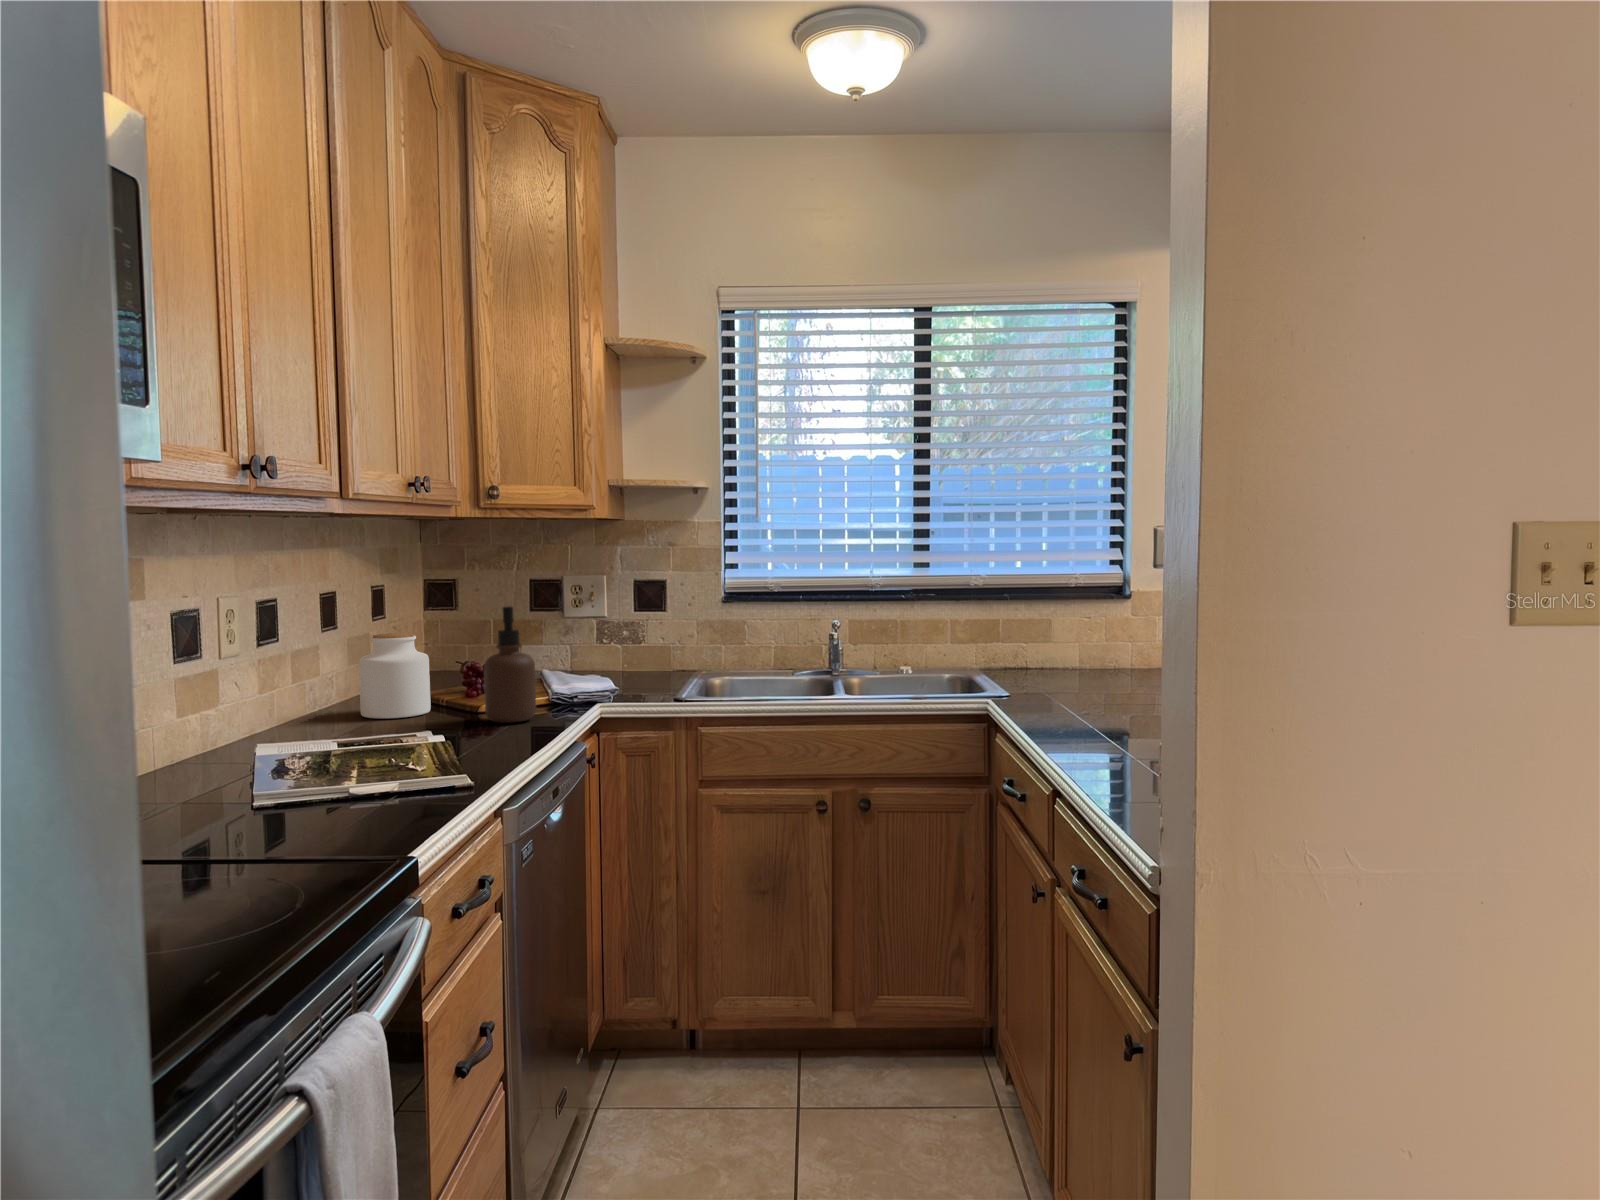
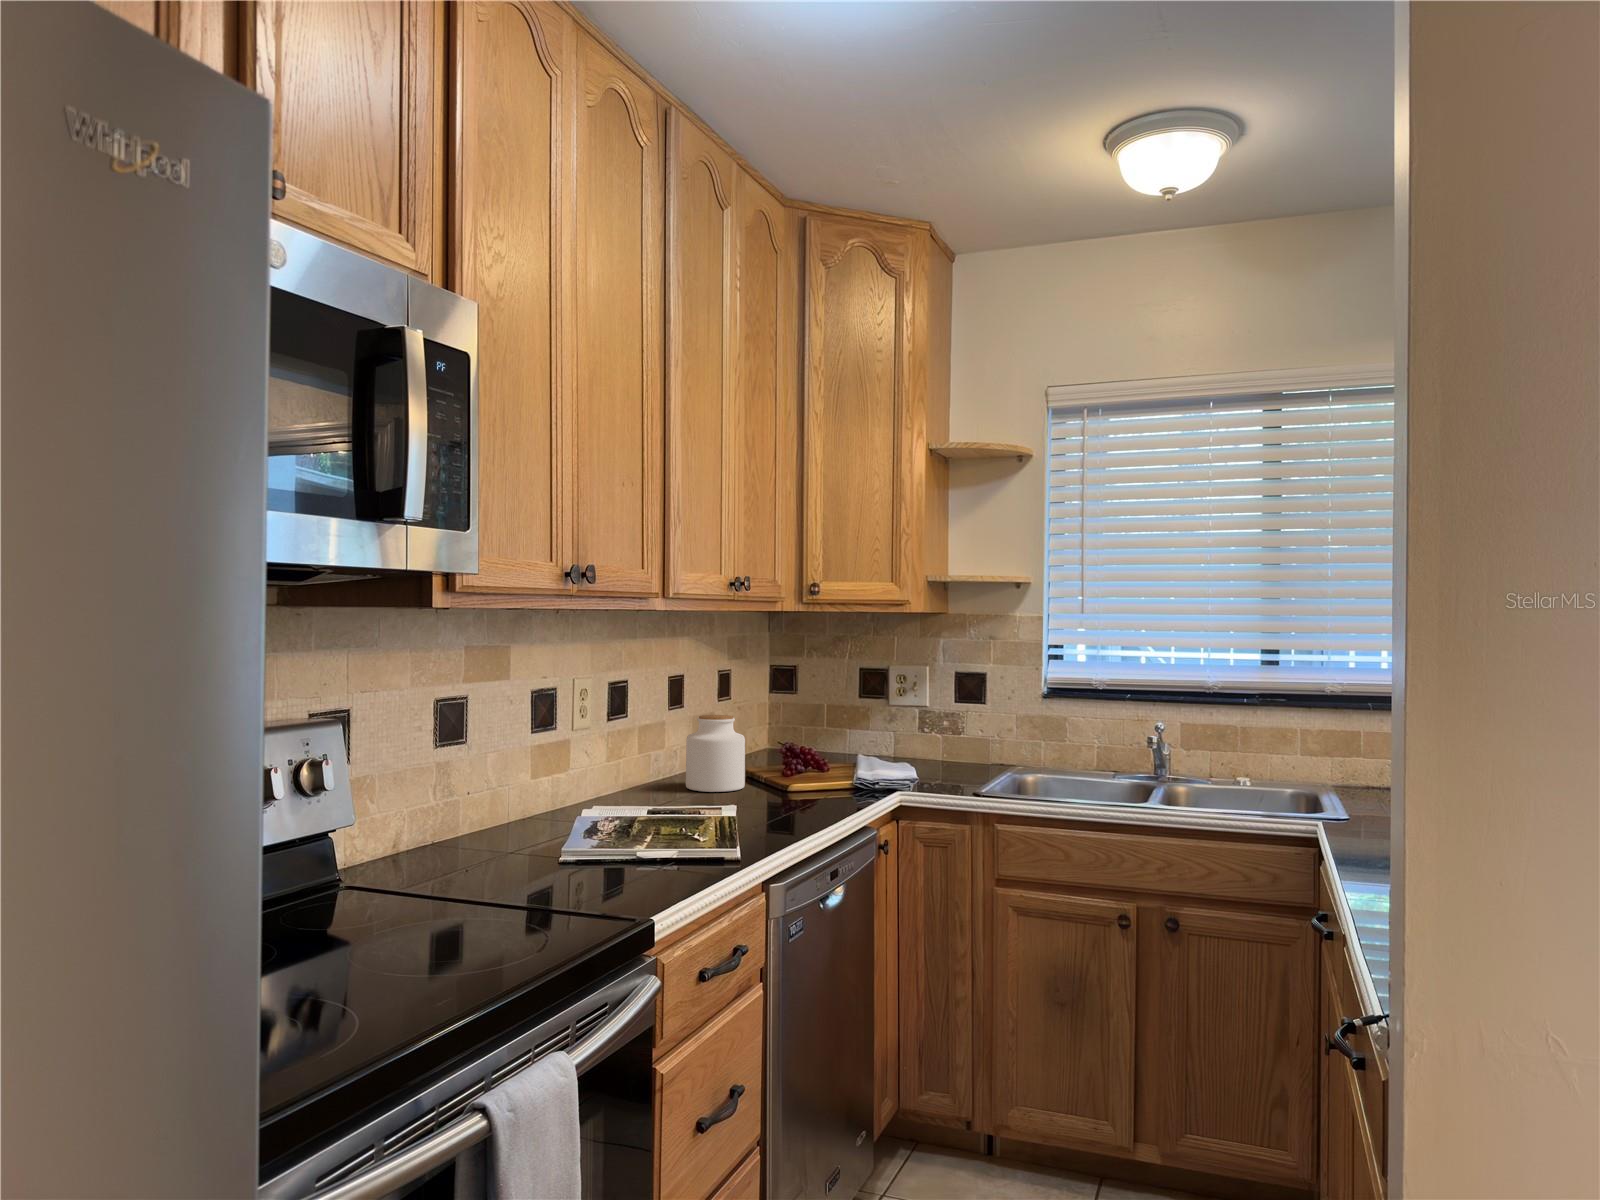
soap dispenser: present [484,606,536,723] -> none [785,696,830,805]

